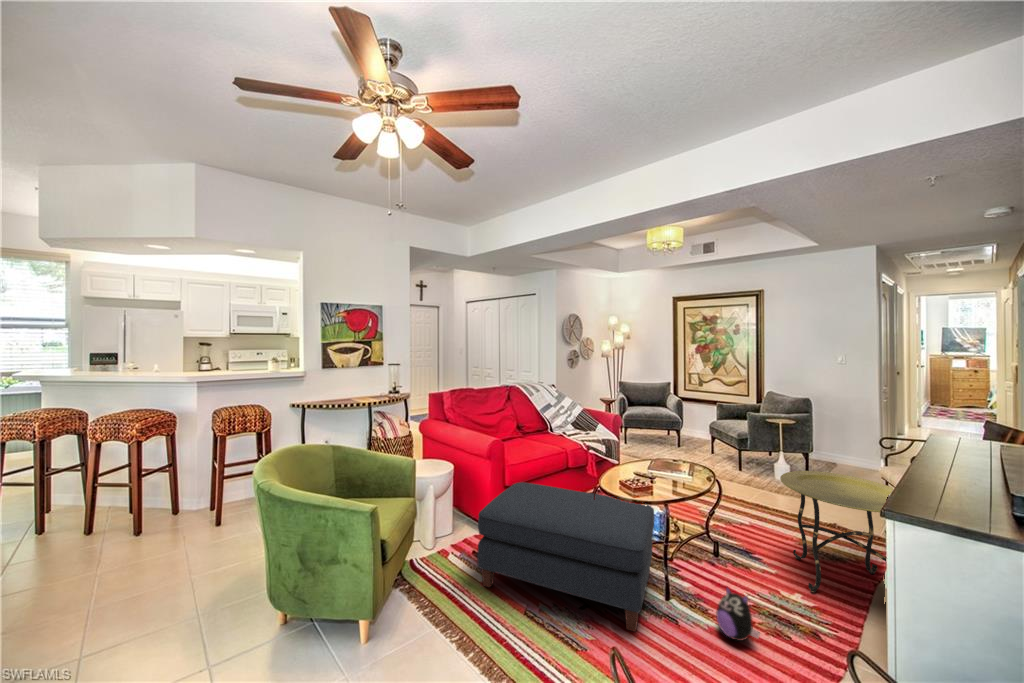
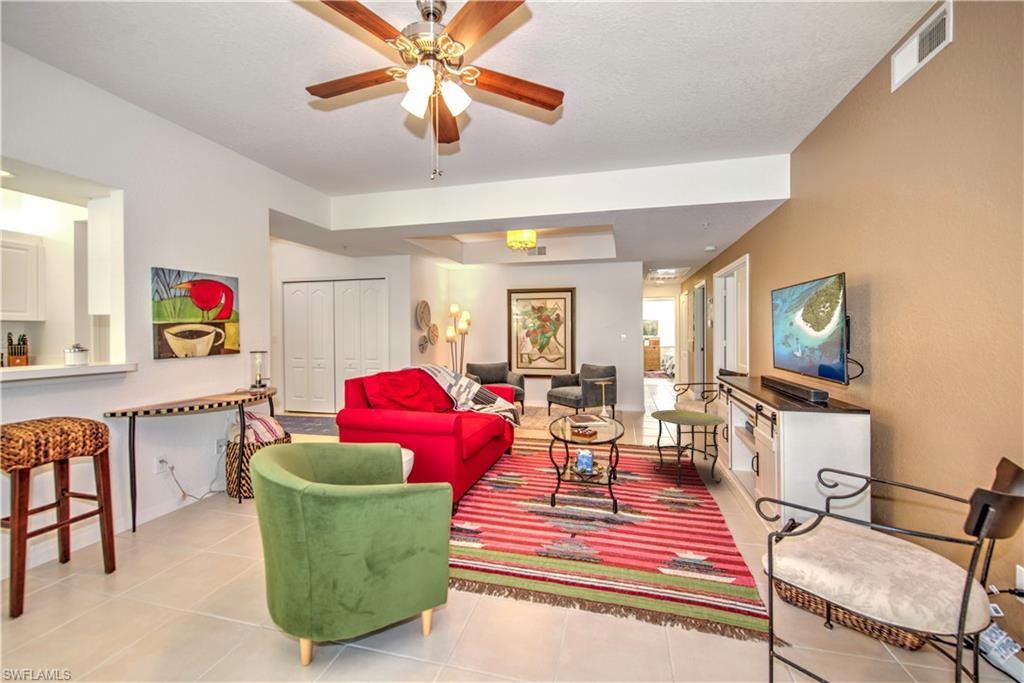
ottoman: present [477,482,655,632] -> none [475,448,622,548]
plush toy: present [716,588,759,641] -> none [653,489,682,521]

